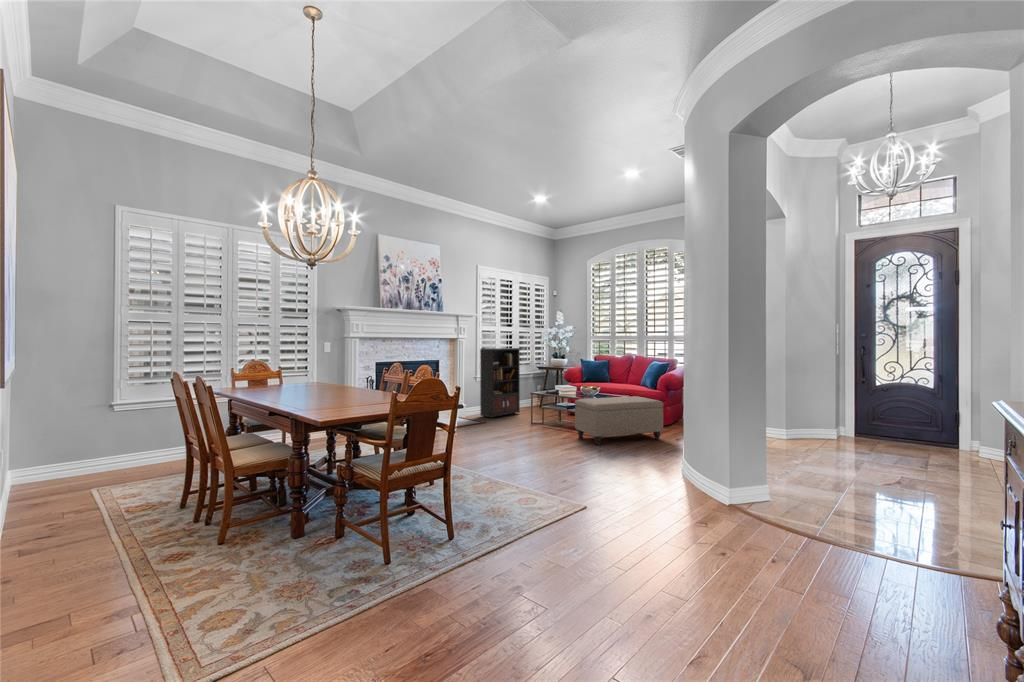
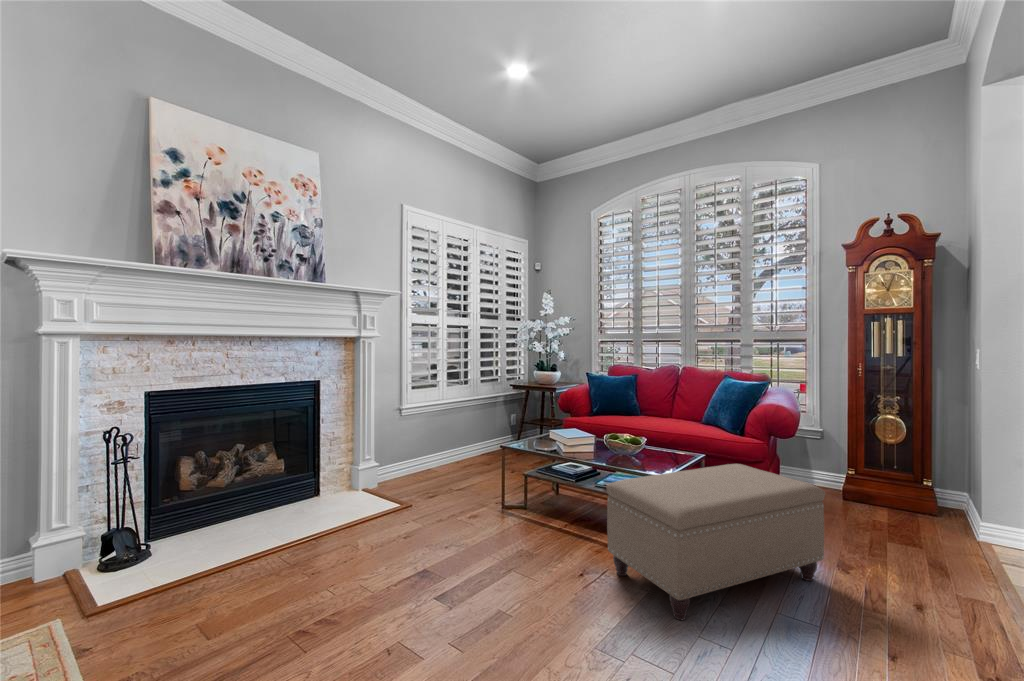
bookcase: present [480,348,520,417] -> none [402,354,479,494]

